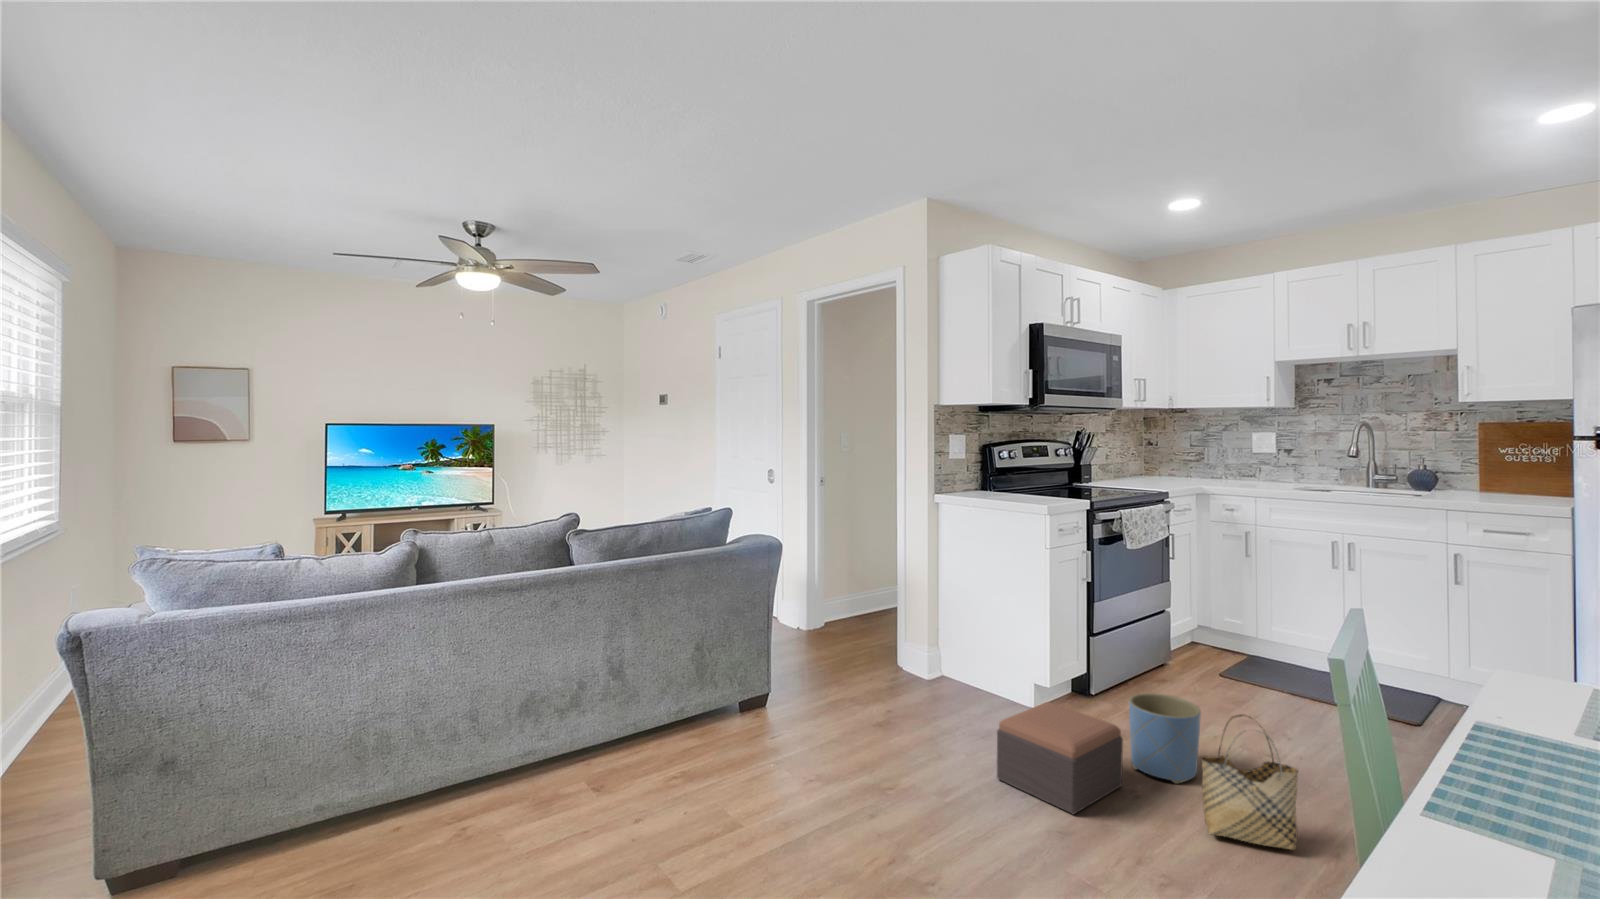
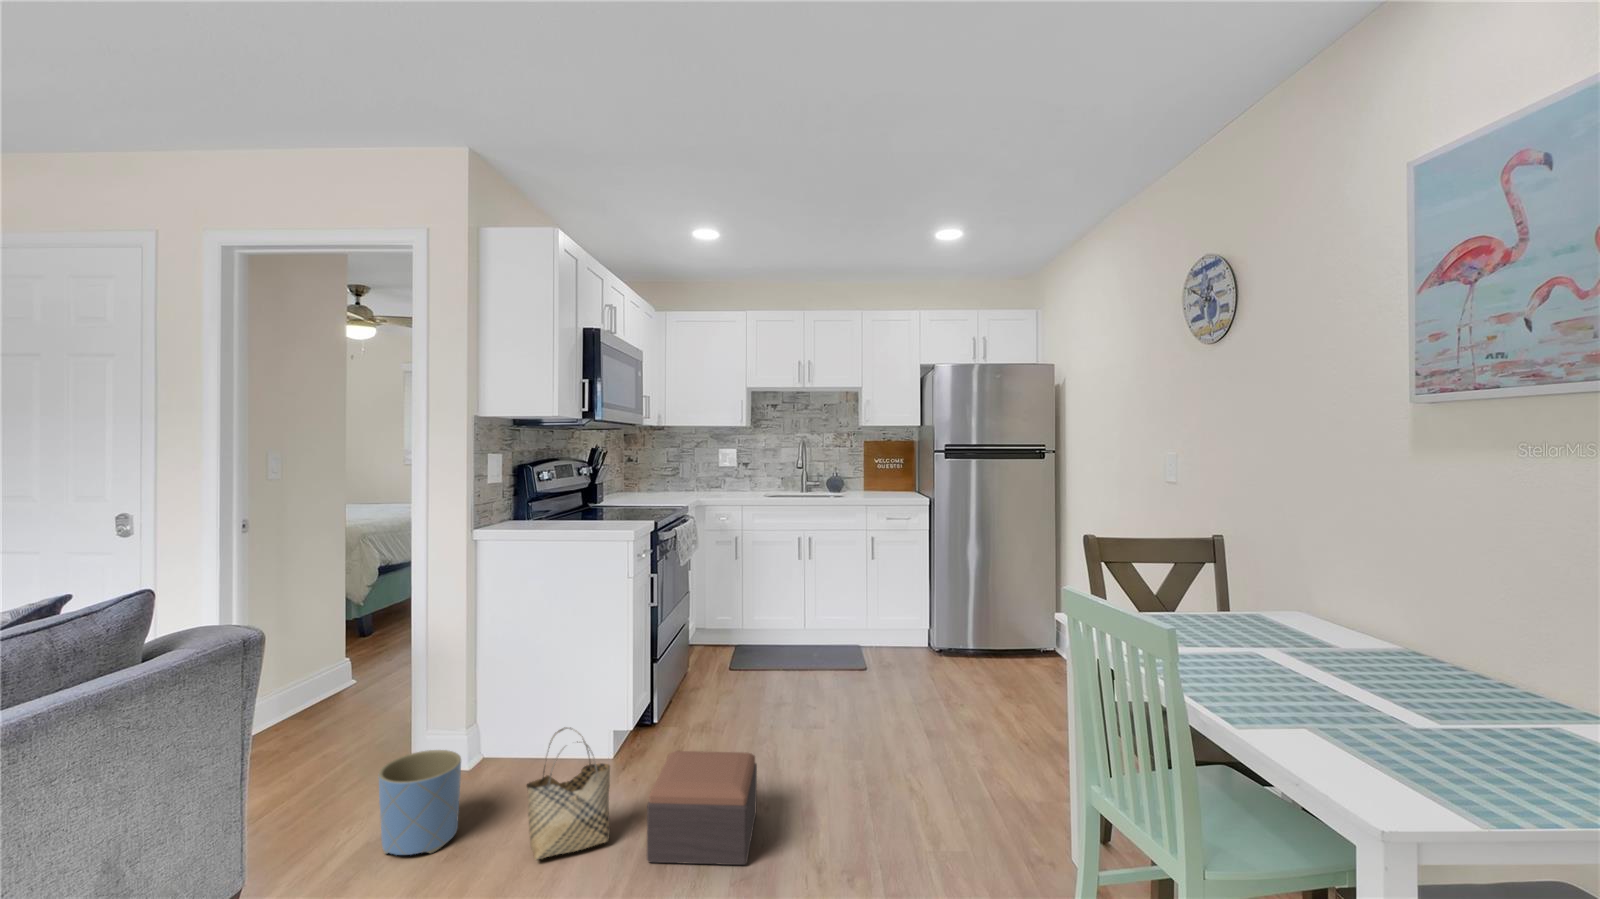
planter: present [1129,693,1201,784] -> present [379,750,461,855]
woven basket: present [1201,714,1298,850] -> present [526,728,610,860]

